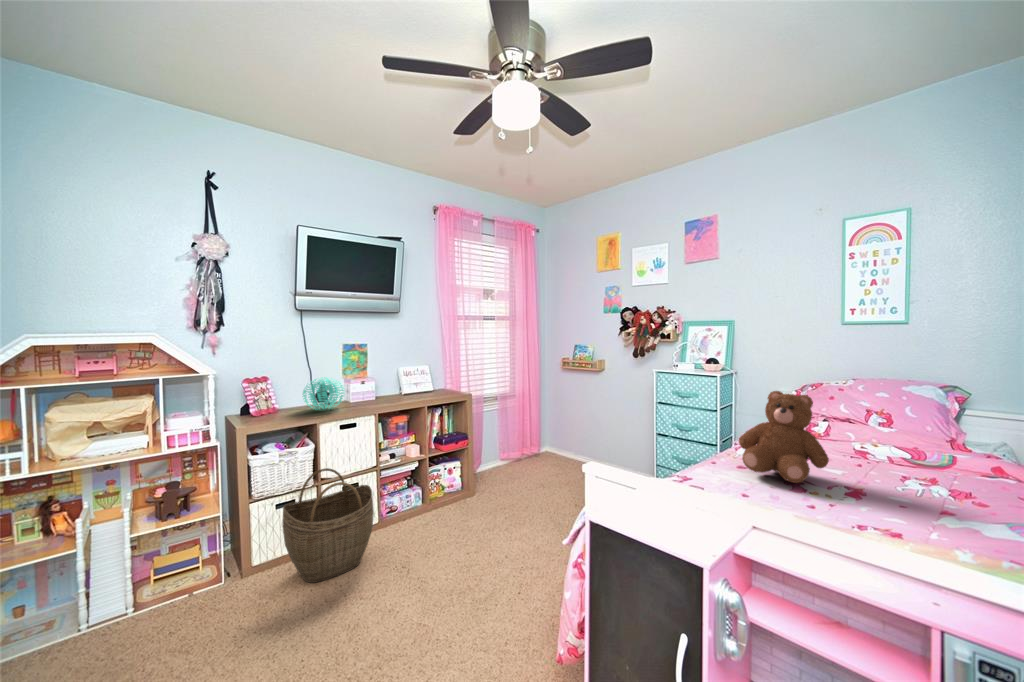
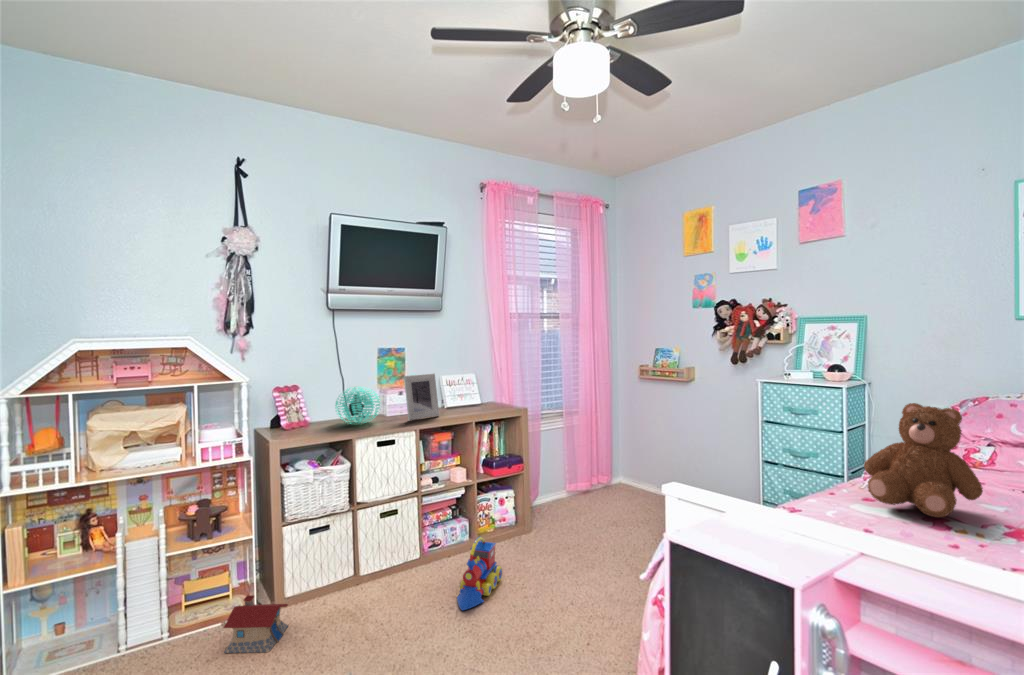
picture frame: none [366,366,397,406] -> present [404,374,439,420]
woven basket: present [282,468,374,583] -> none [318,490,416,619]
toy train: none [410,504,450,569] -> present [457,537,502,610]
toy house: none [187,568,254,625] -> present [223,595,288,653]

